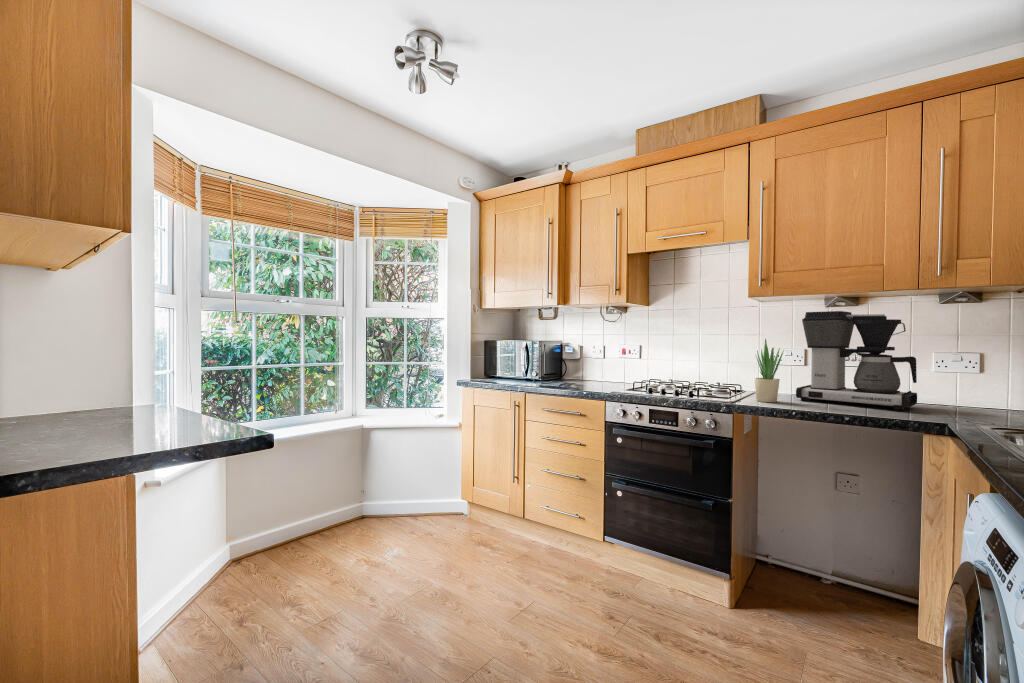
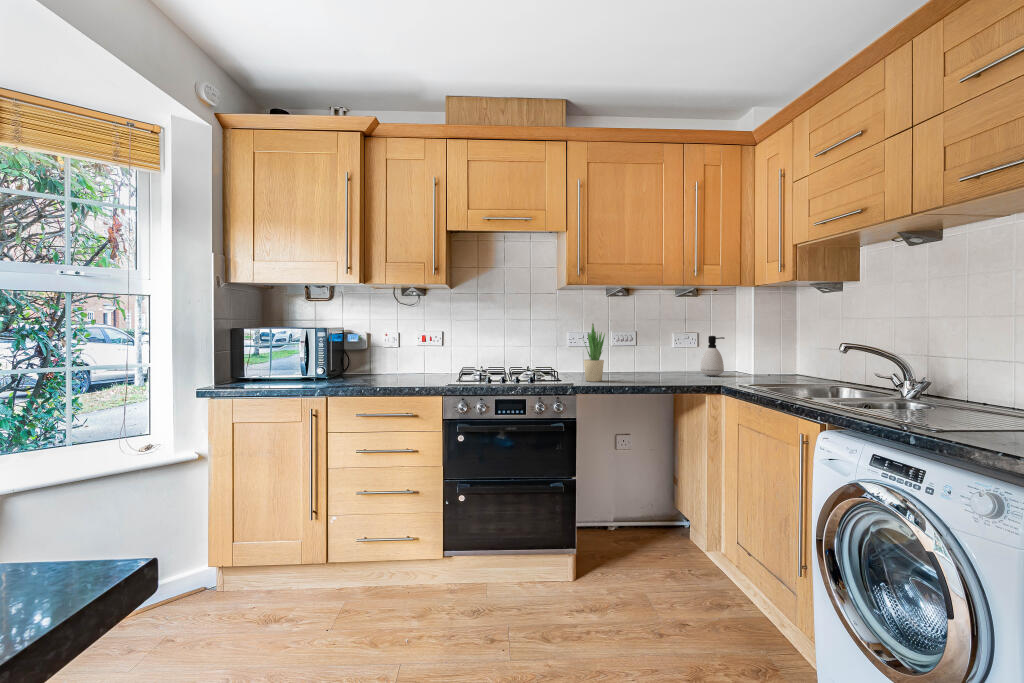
coffee maker: present [796,311,917,410] -> none [606,299,689,379]
soap dispenser: none [962,356,1005,411] -> present [701,336,724,376]

